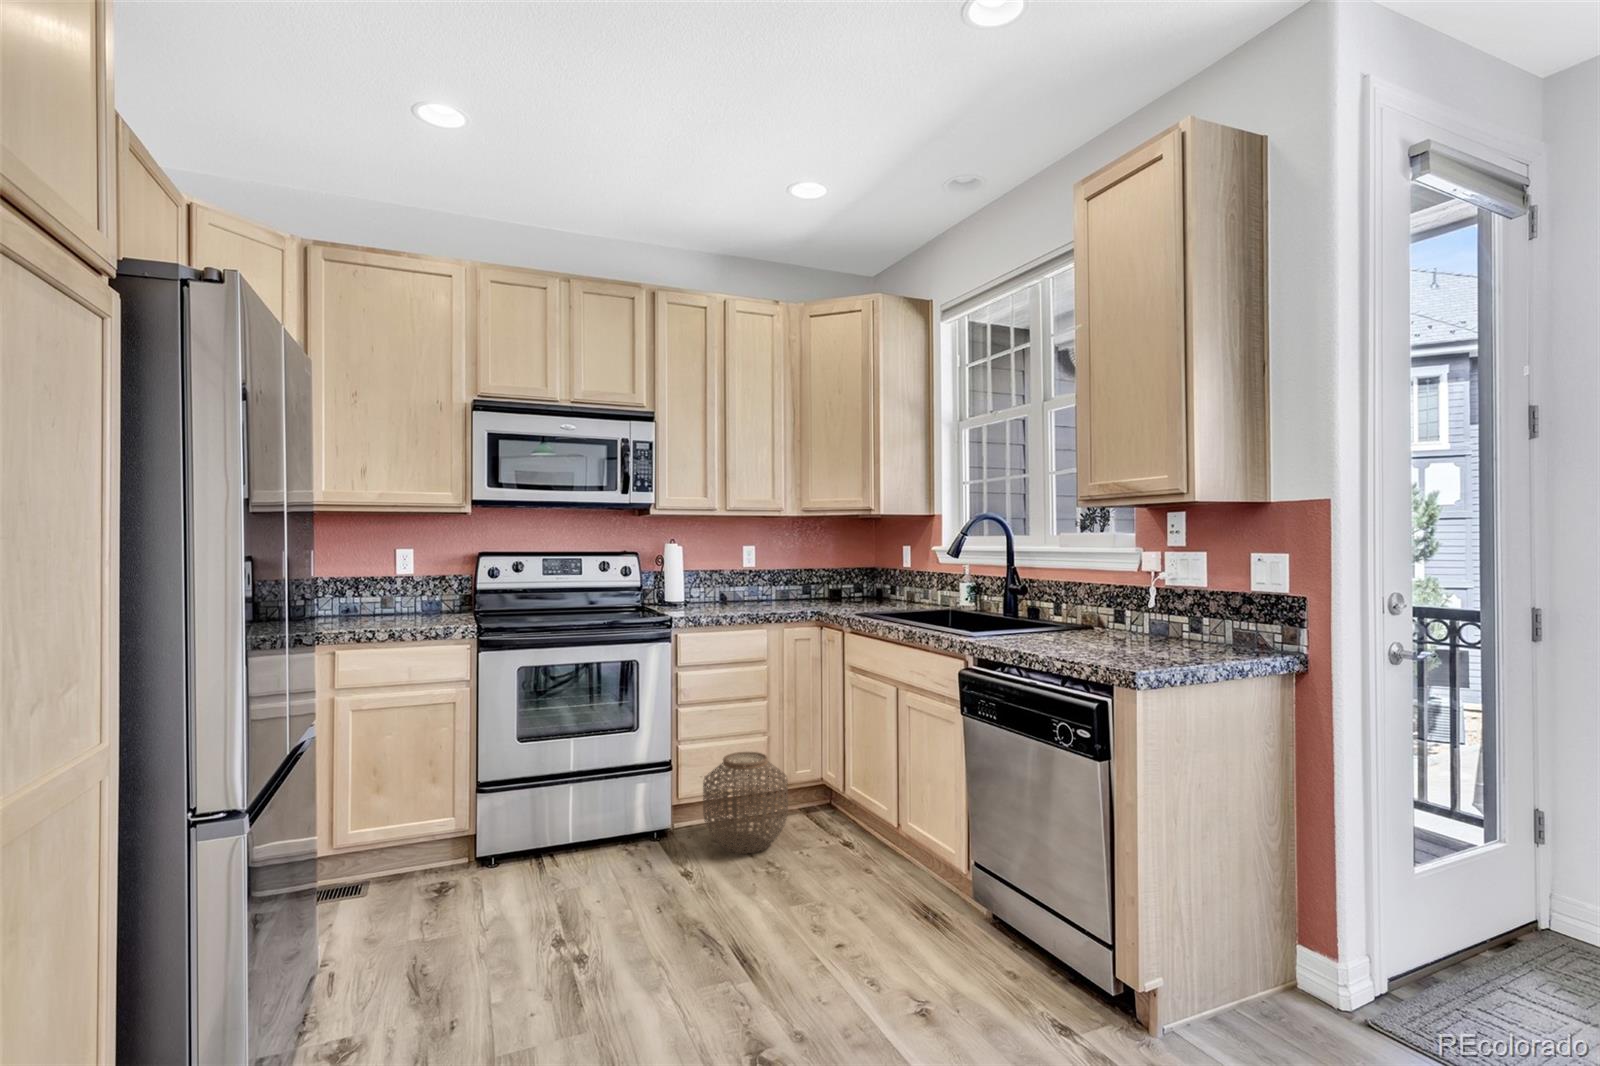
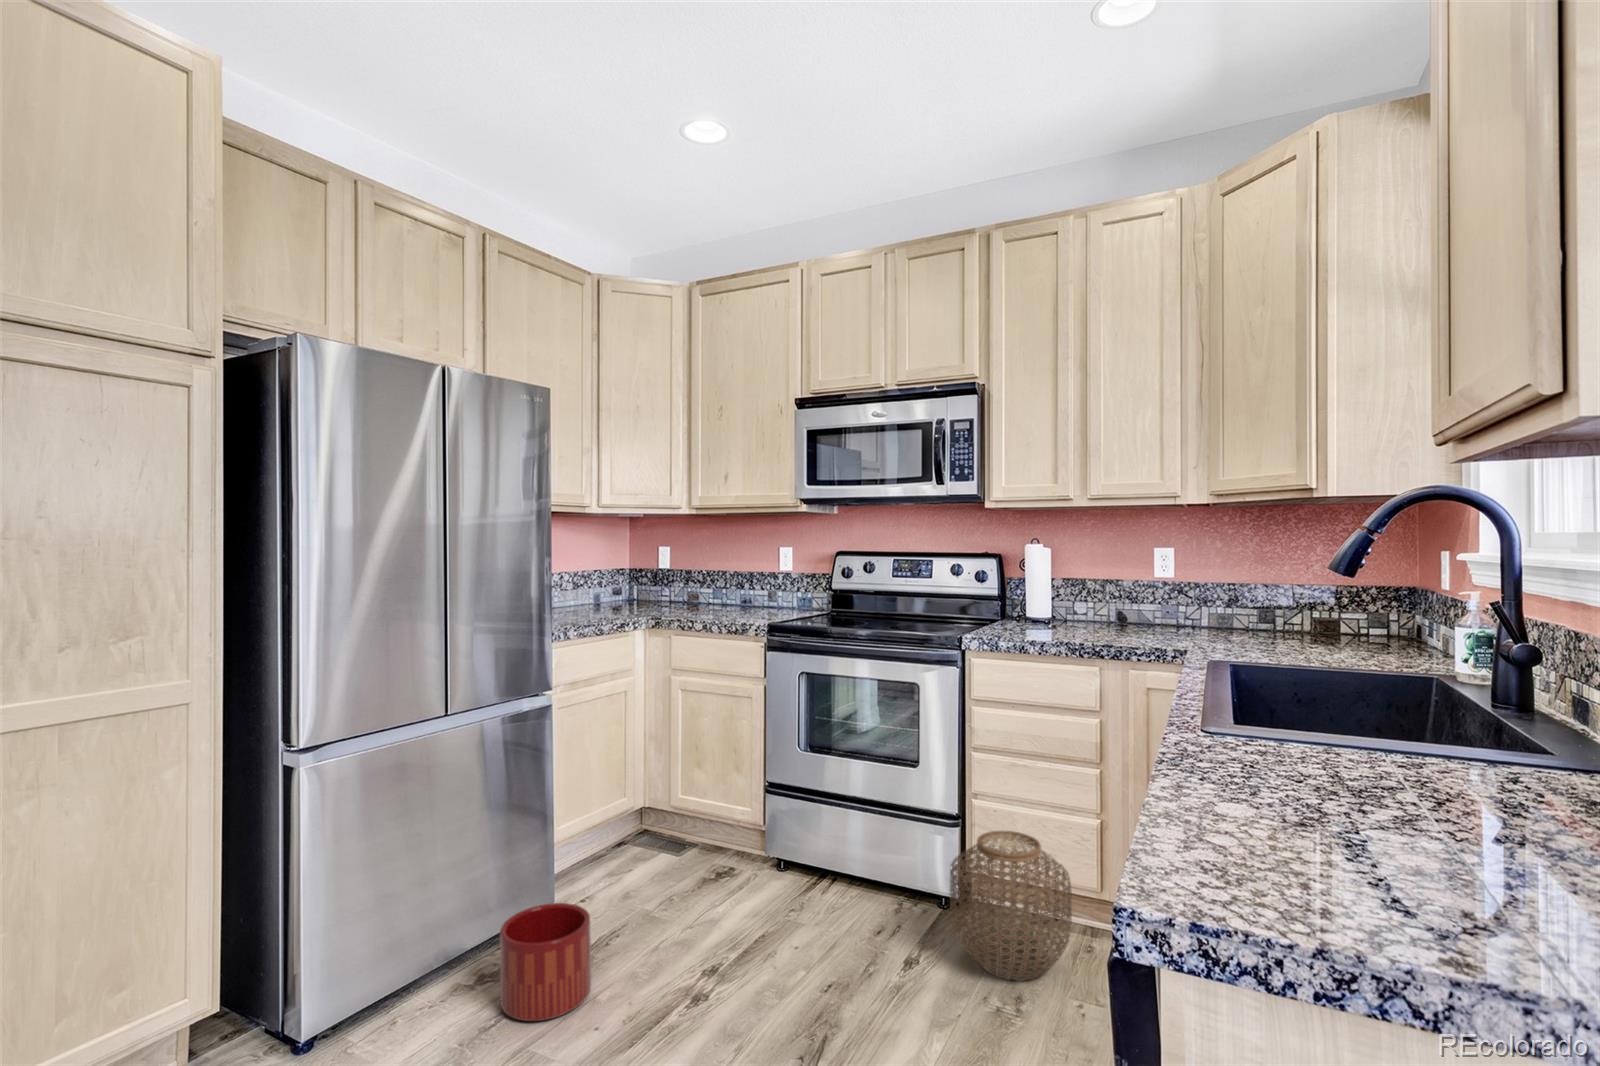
planter: none [416,913,514,1035] -> present [500,903,591,1021]

